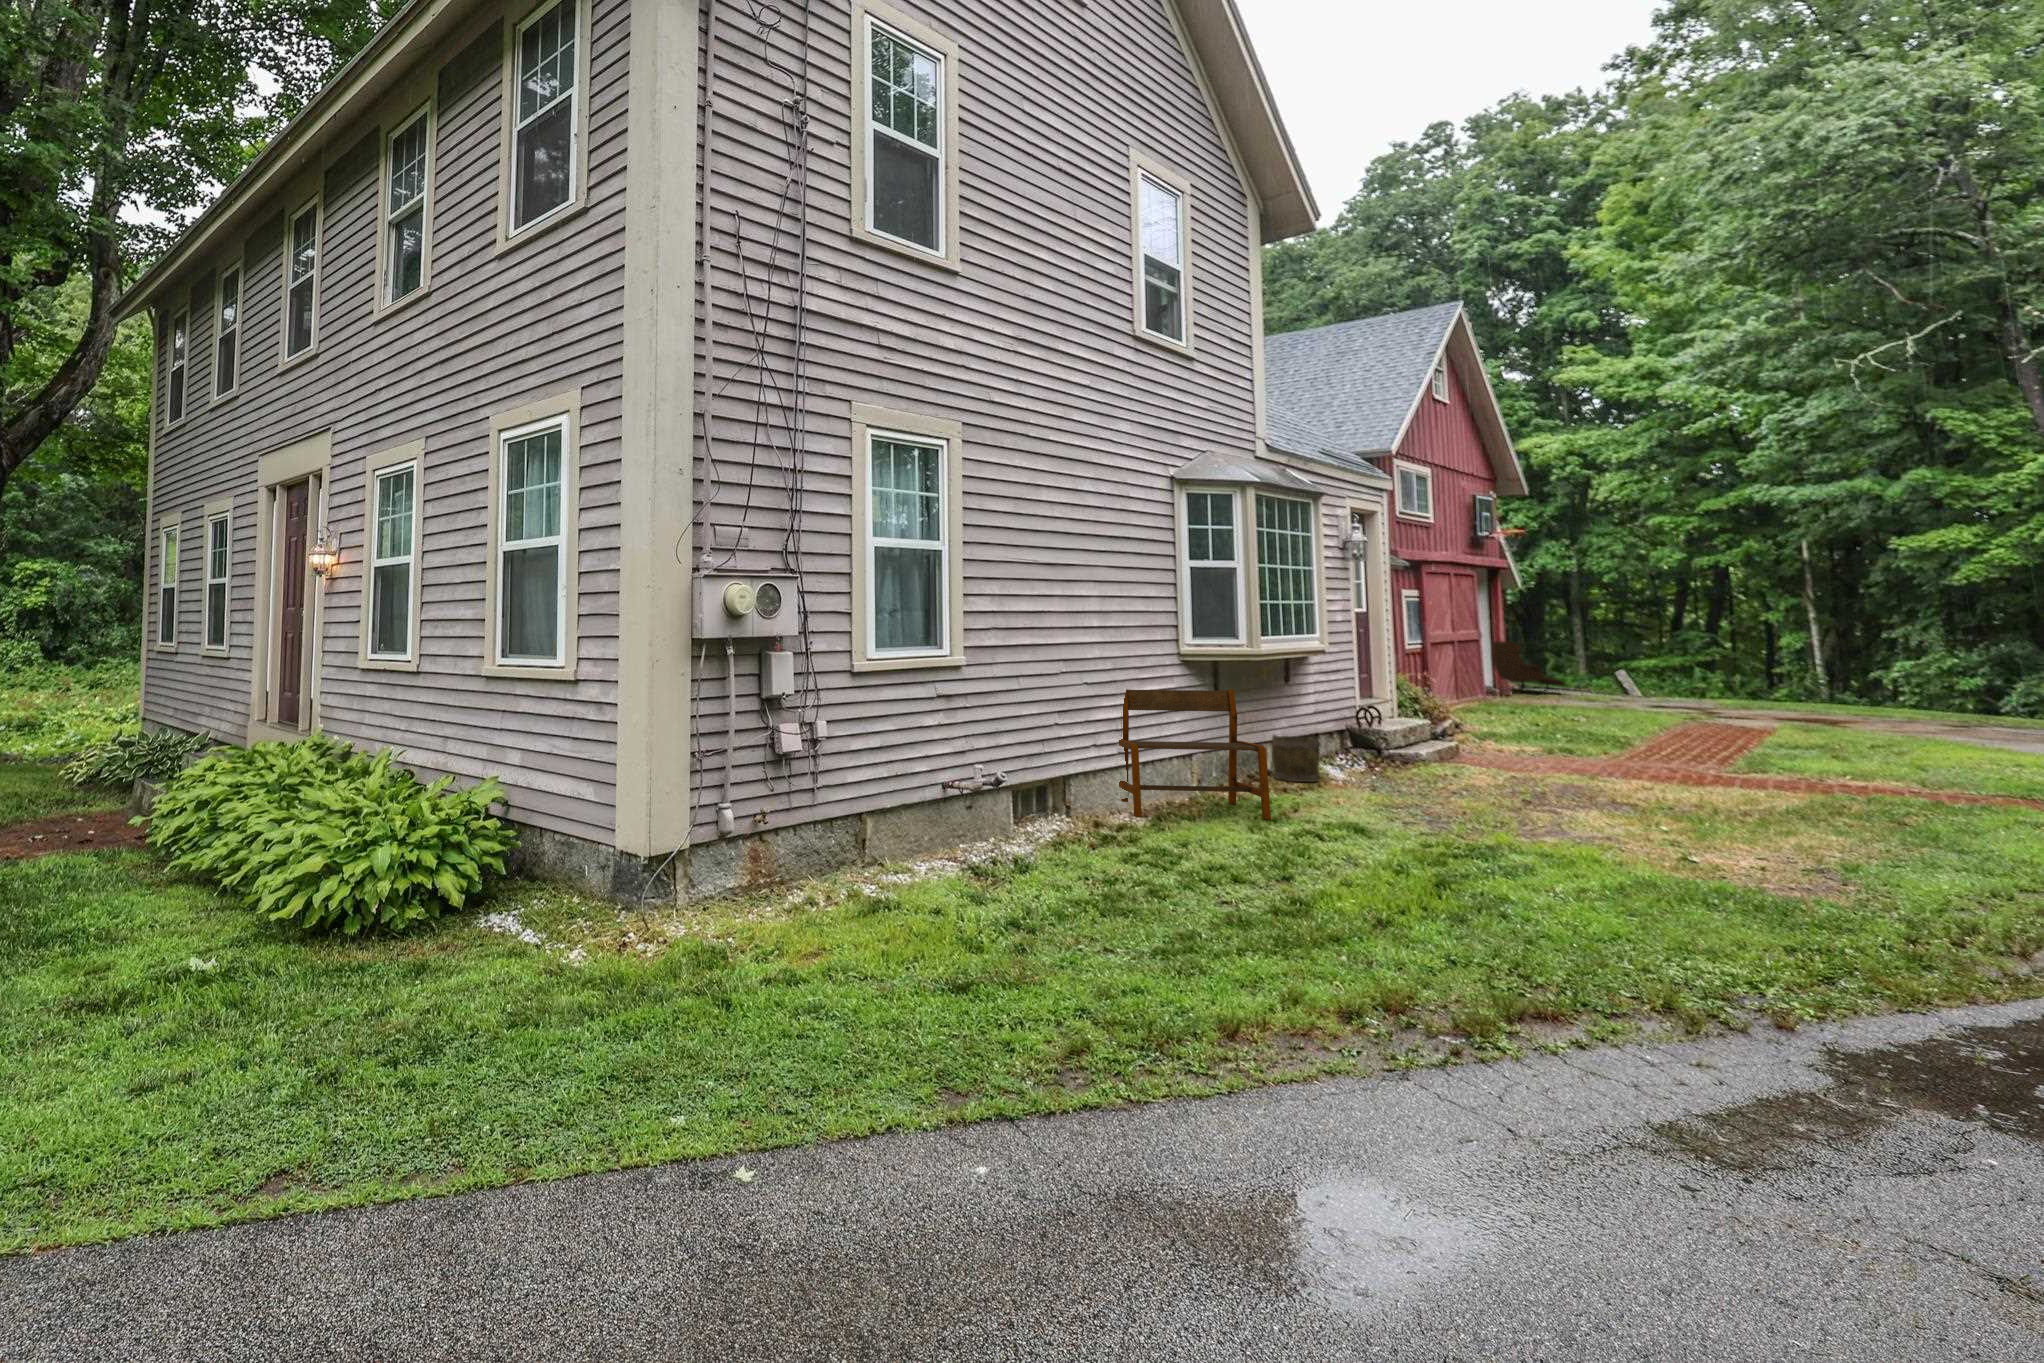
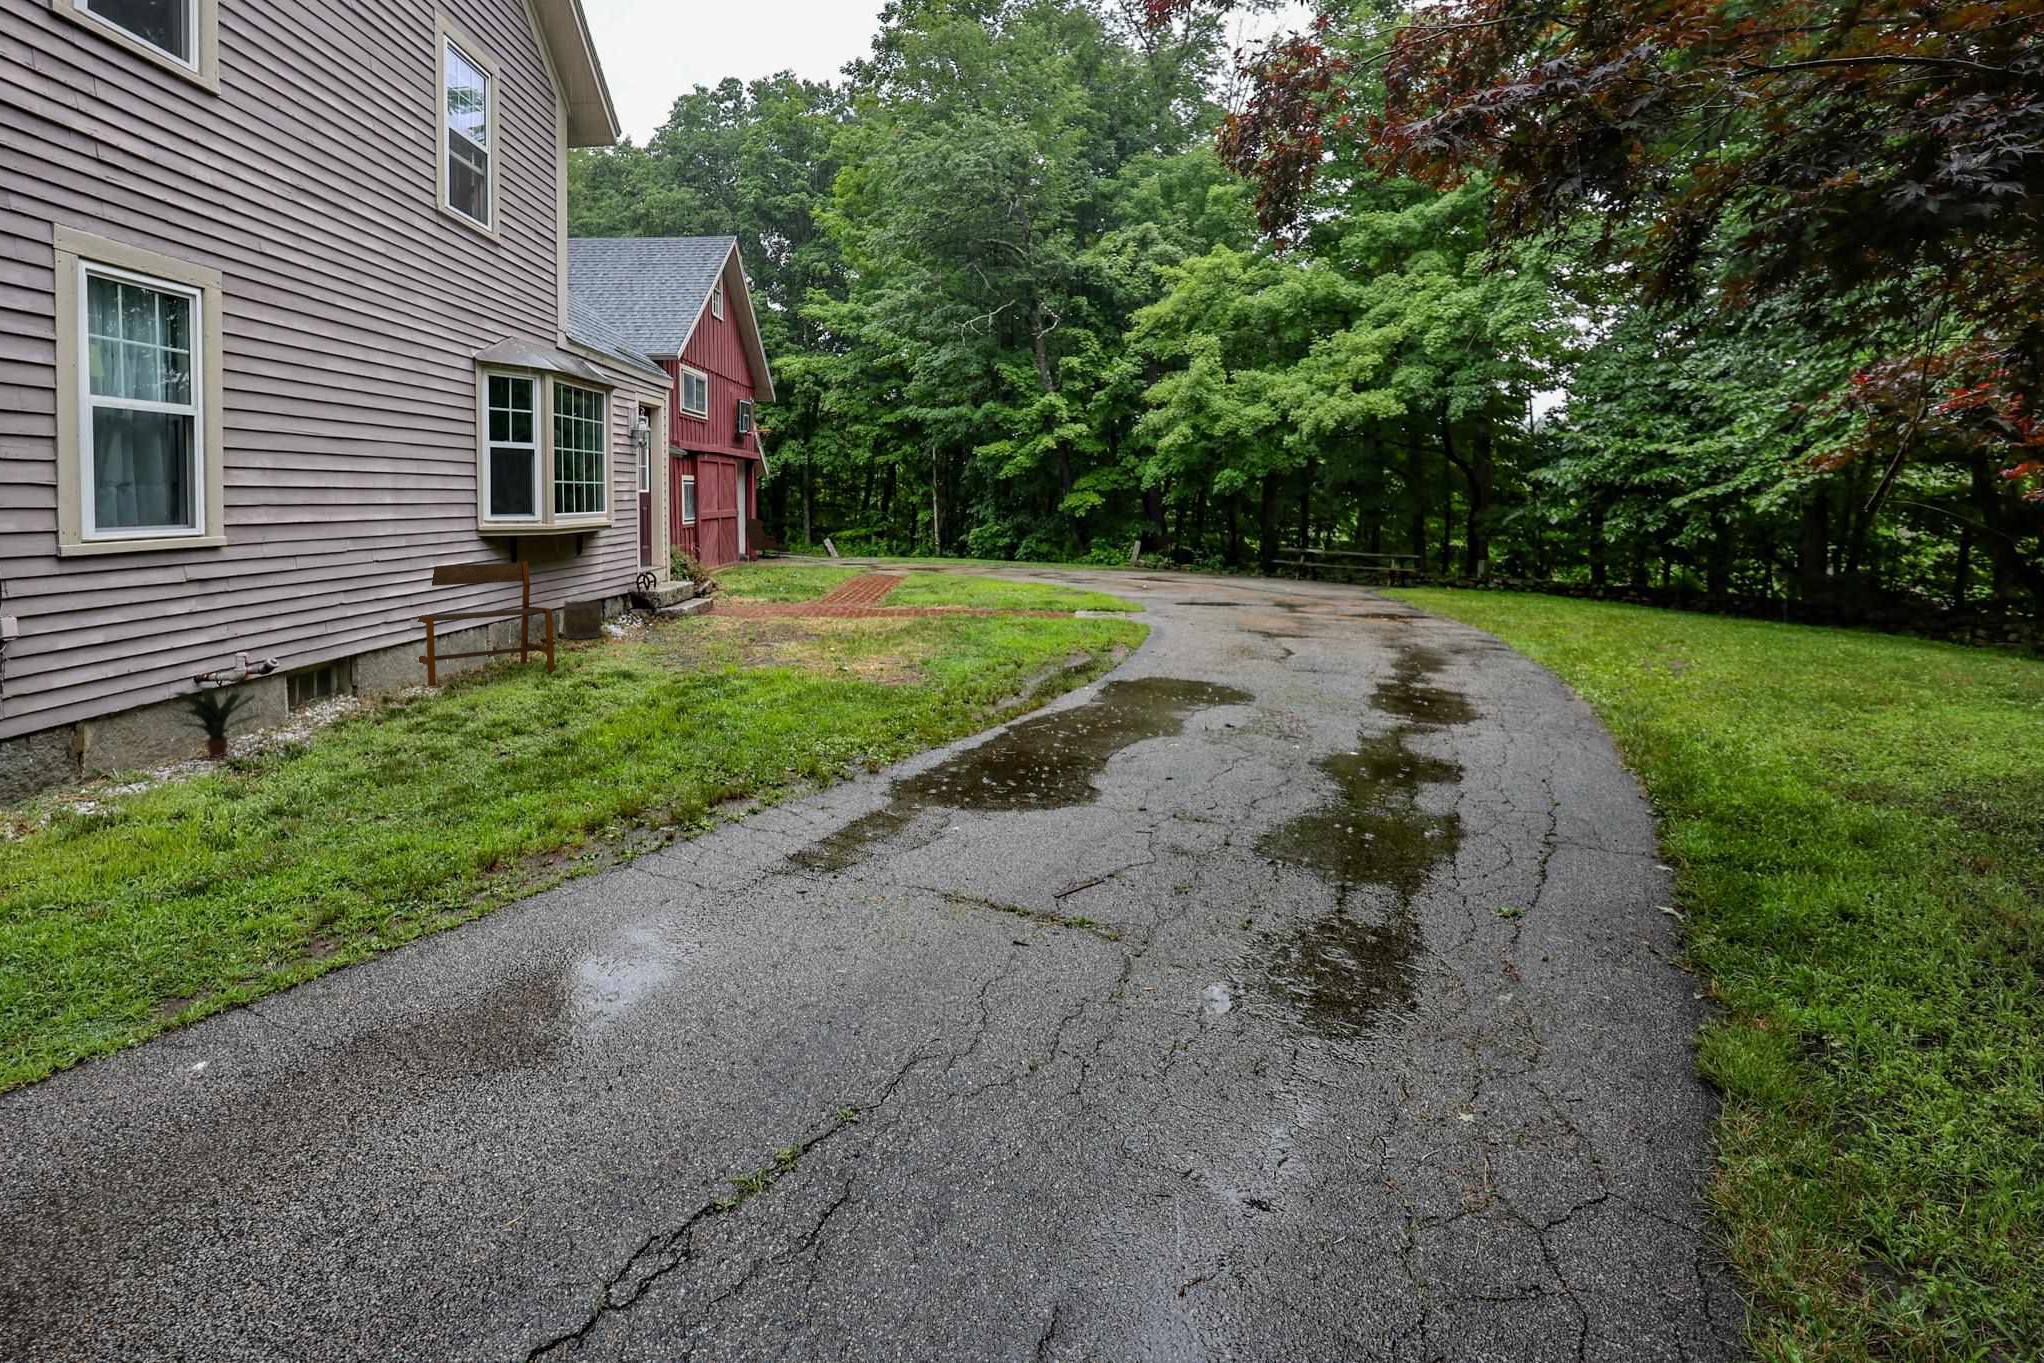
potted plant: none [922,794,990,863] -> present [174,687,259,757]

